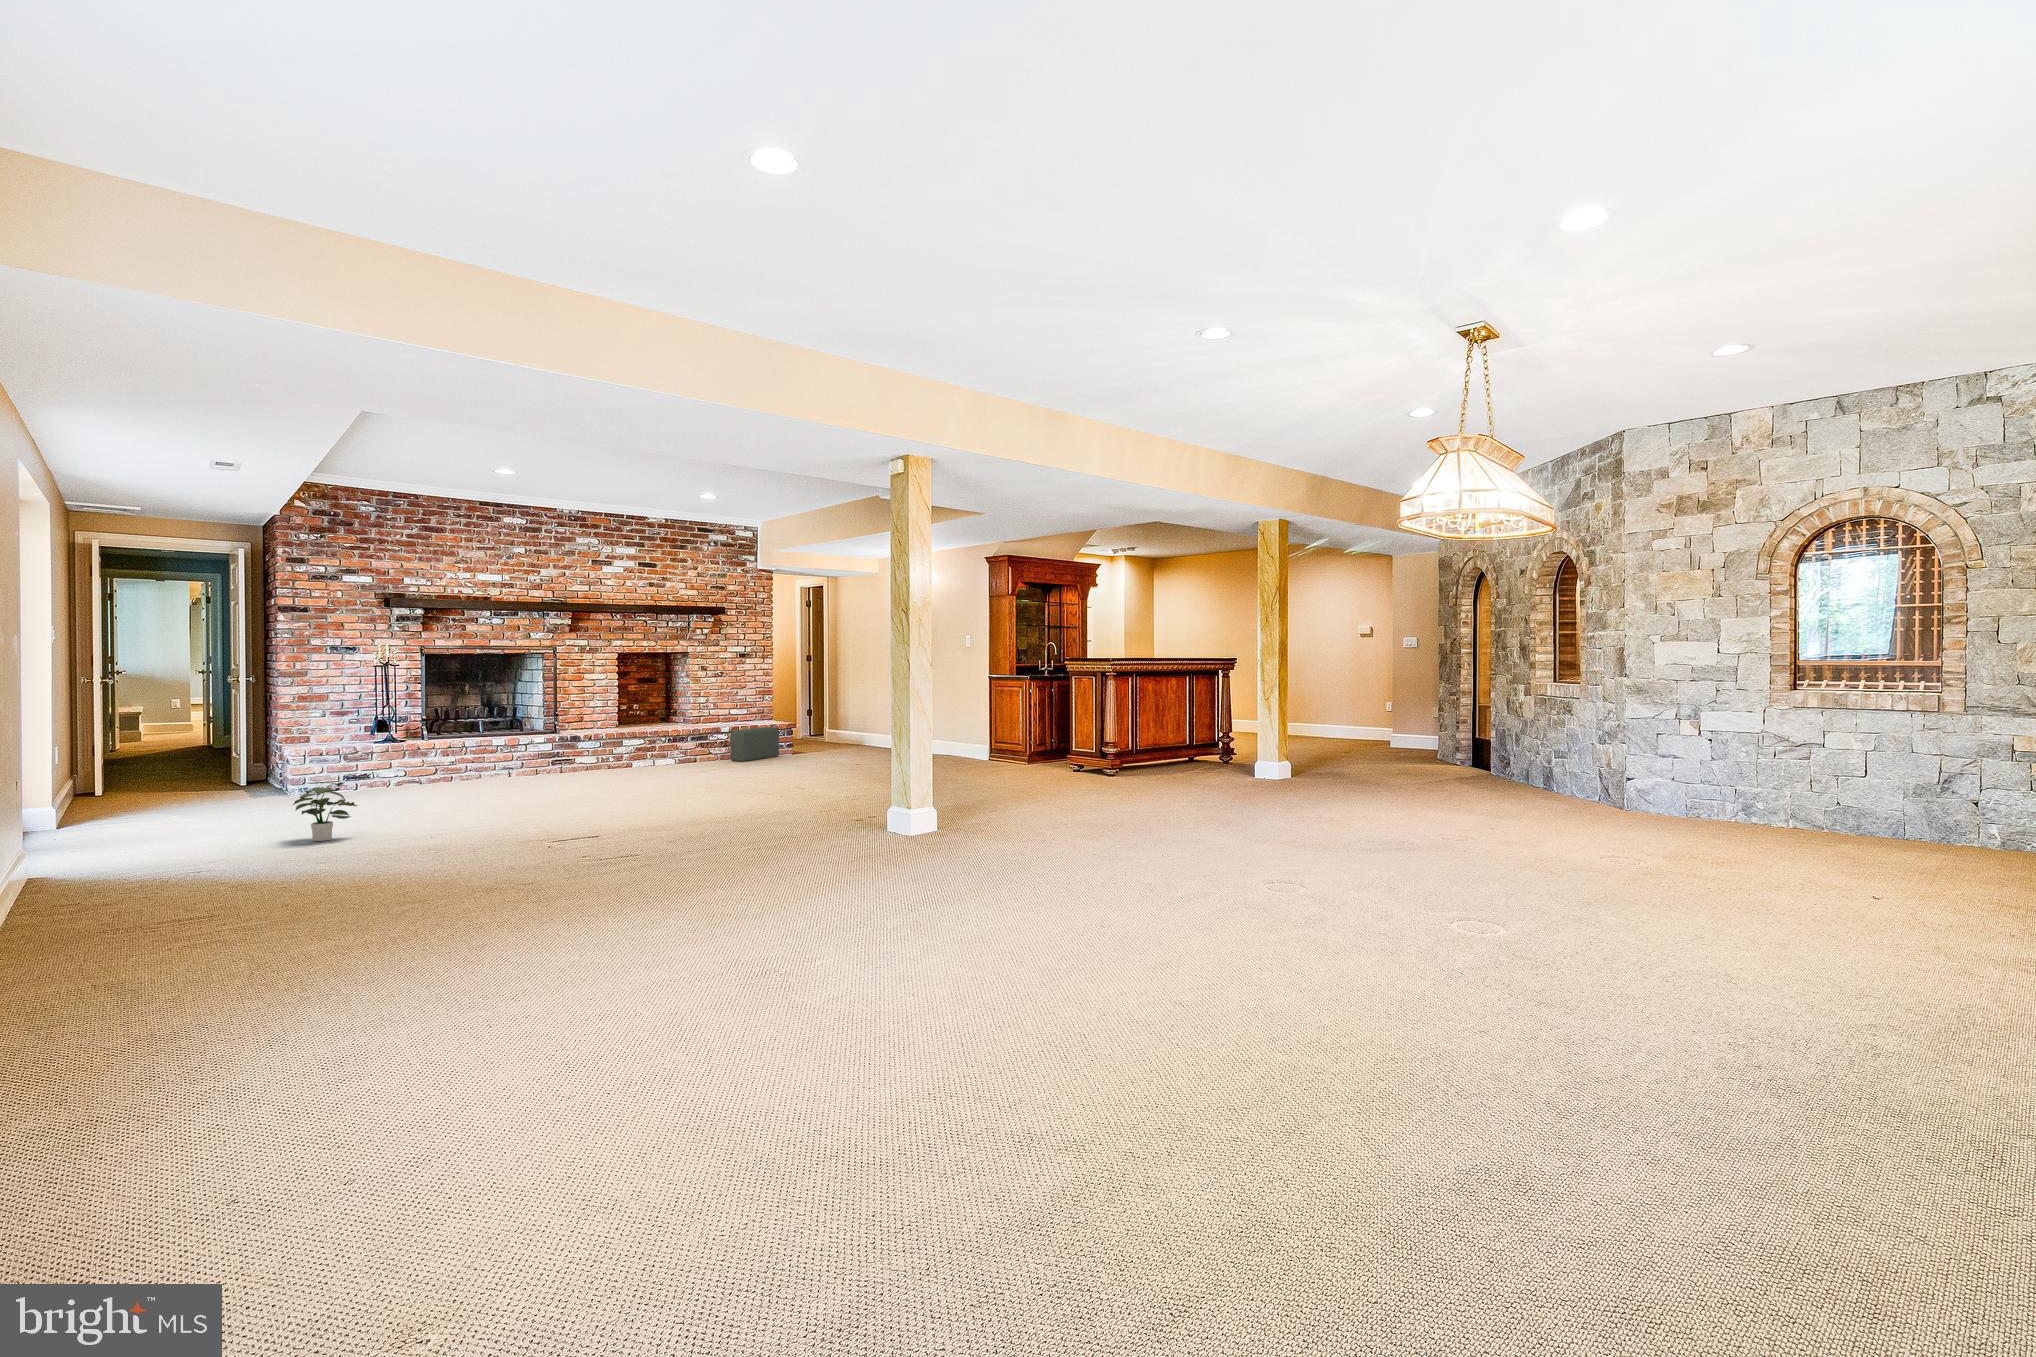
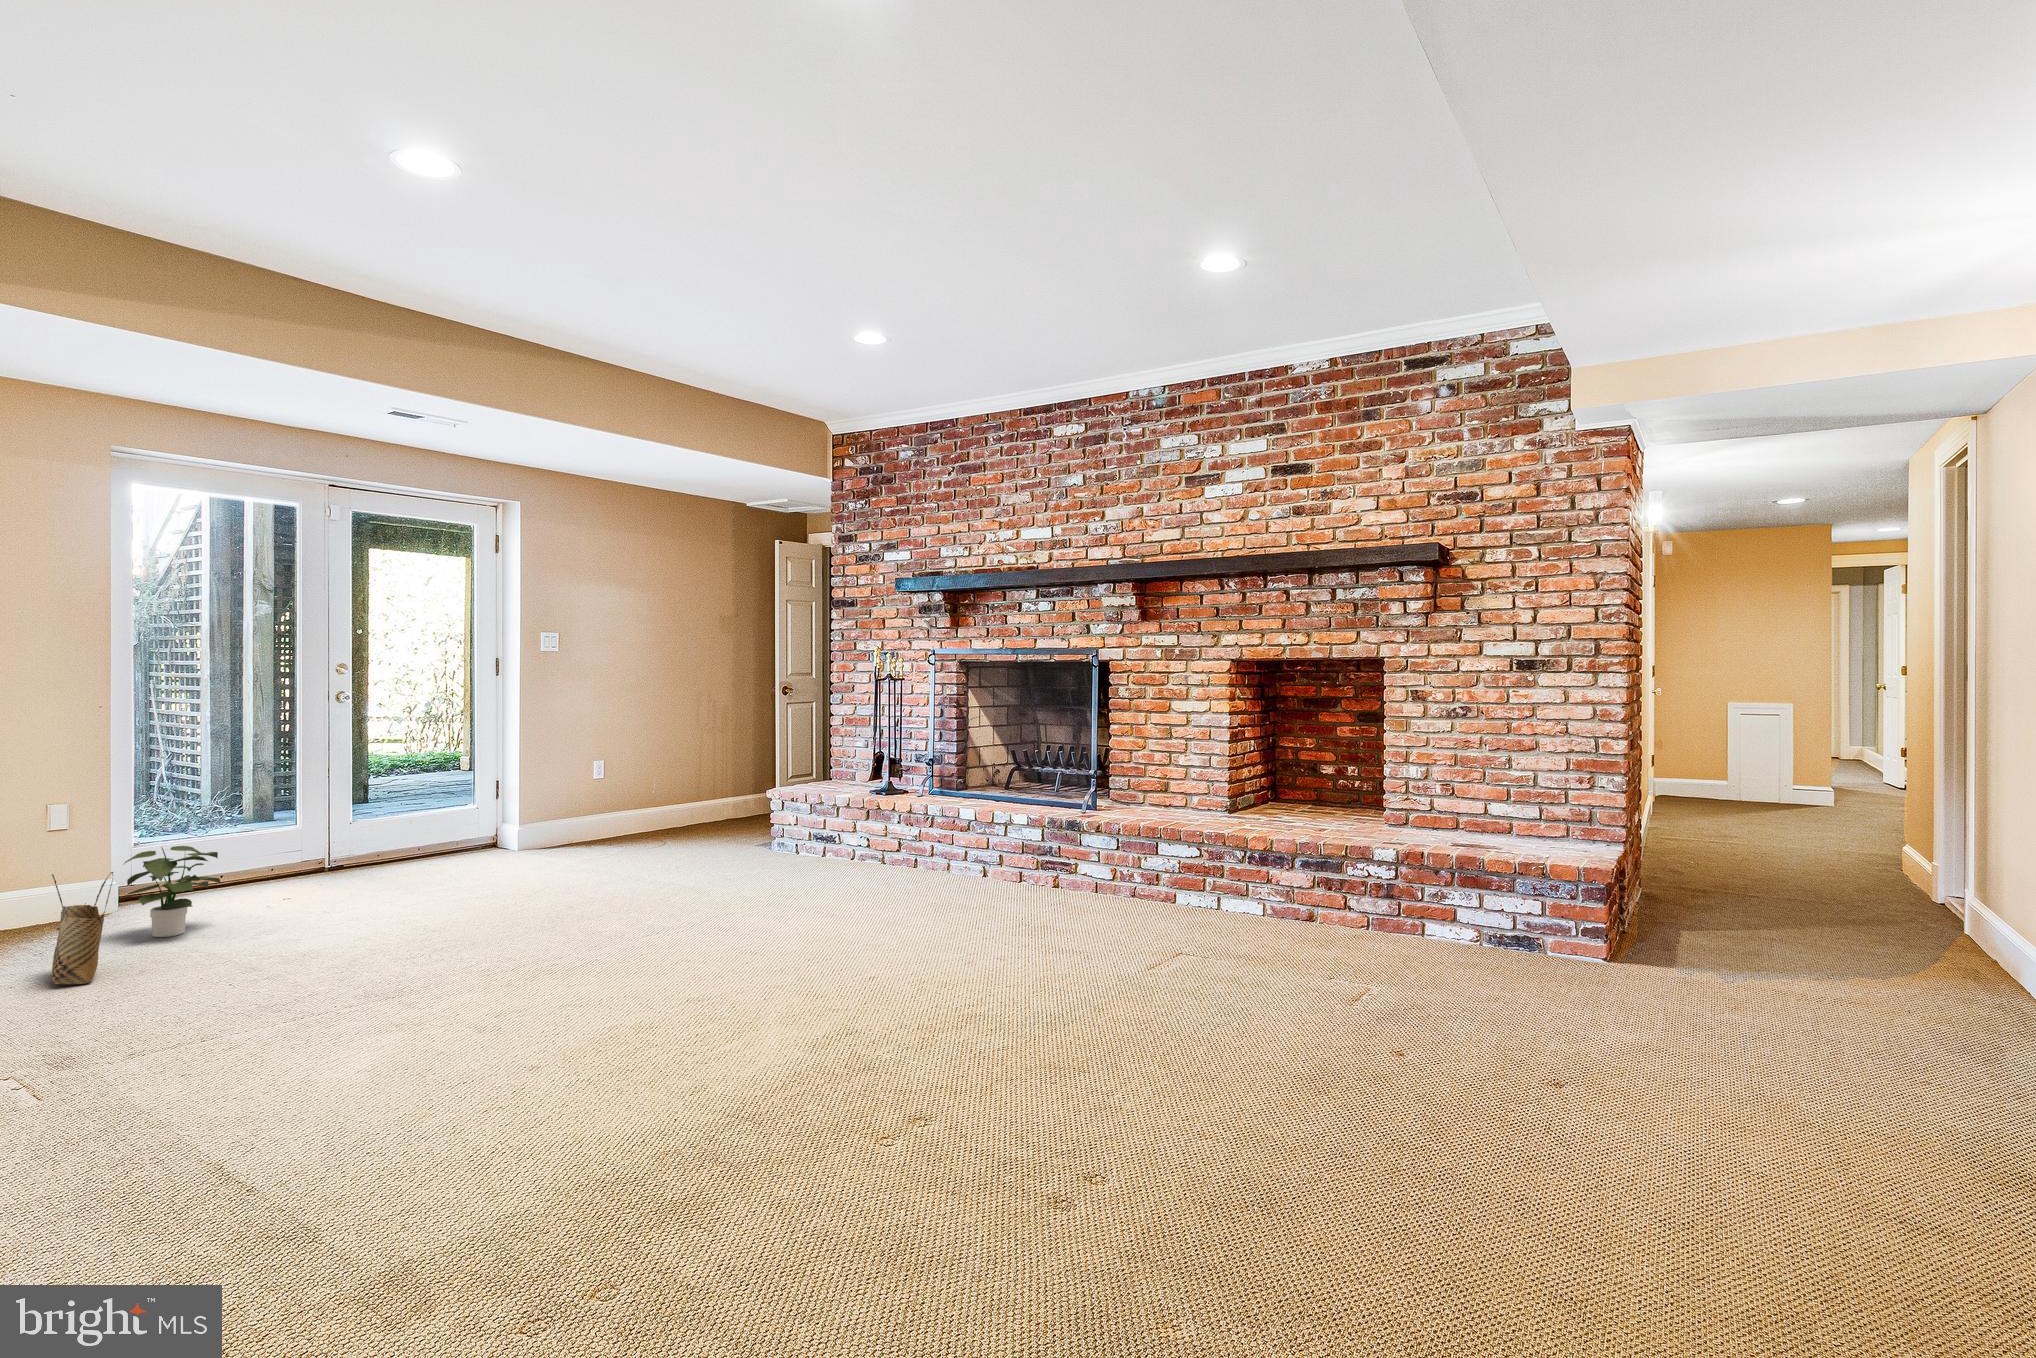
pouf: present [730,727,779,761] -> none [1359,860,1541,956]
woven basket: none [394,782,443,840] -> present [52,872,113,984]

